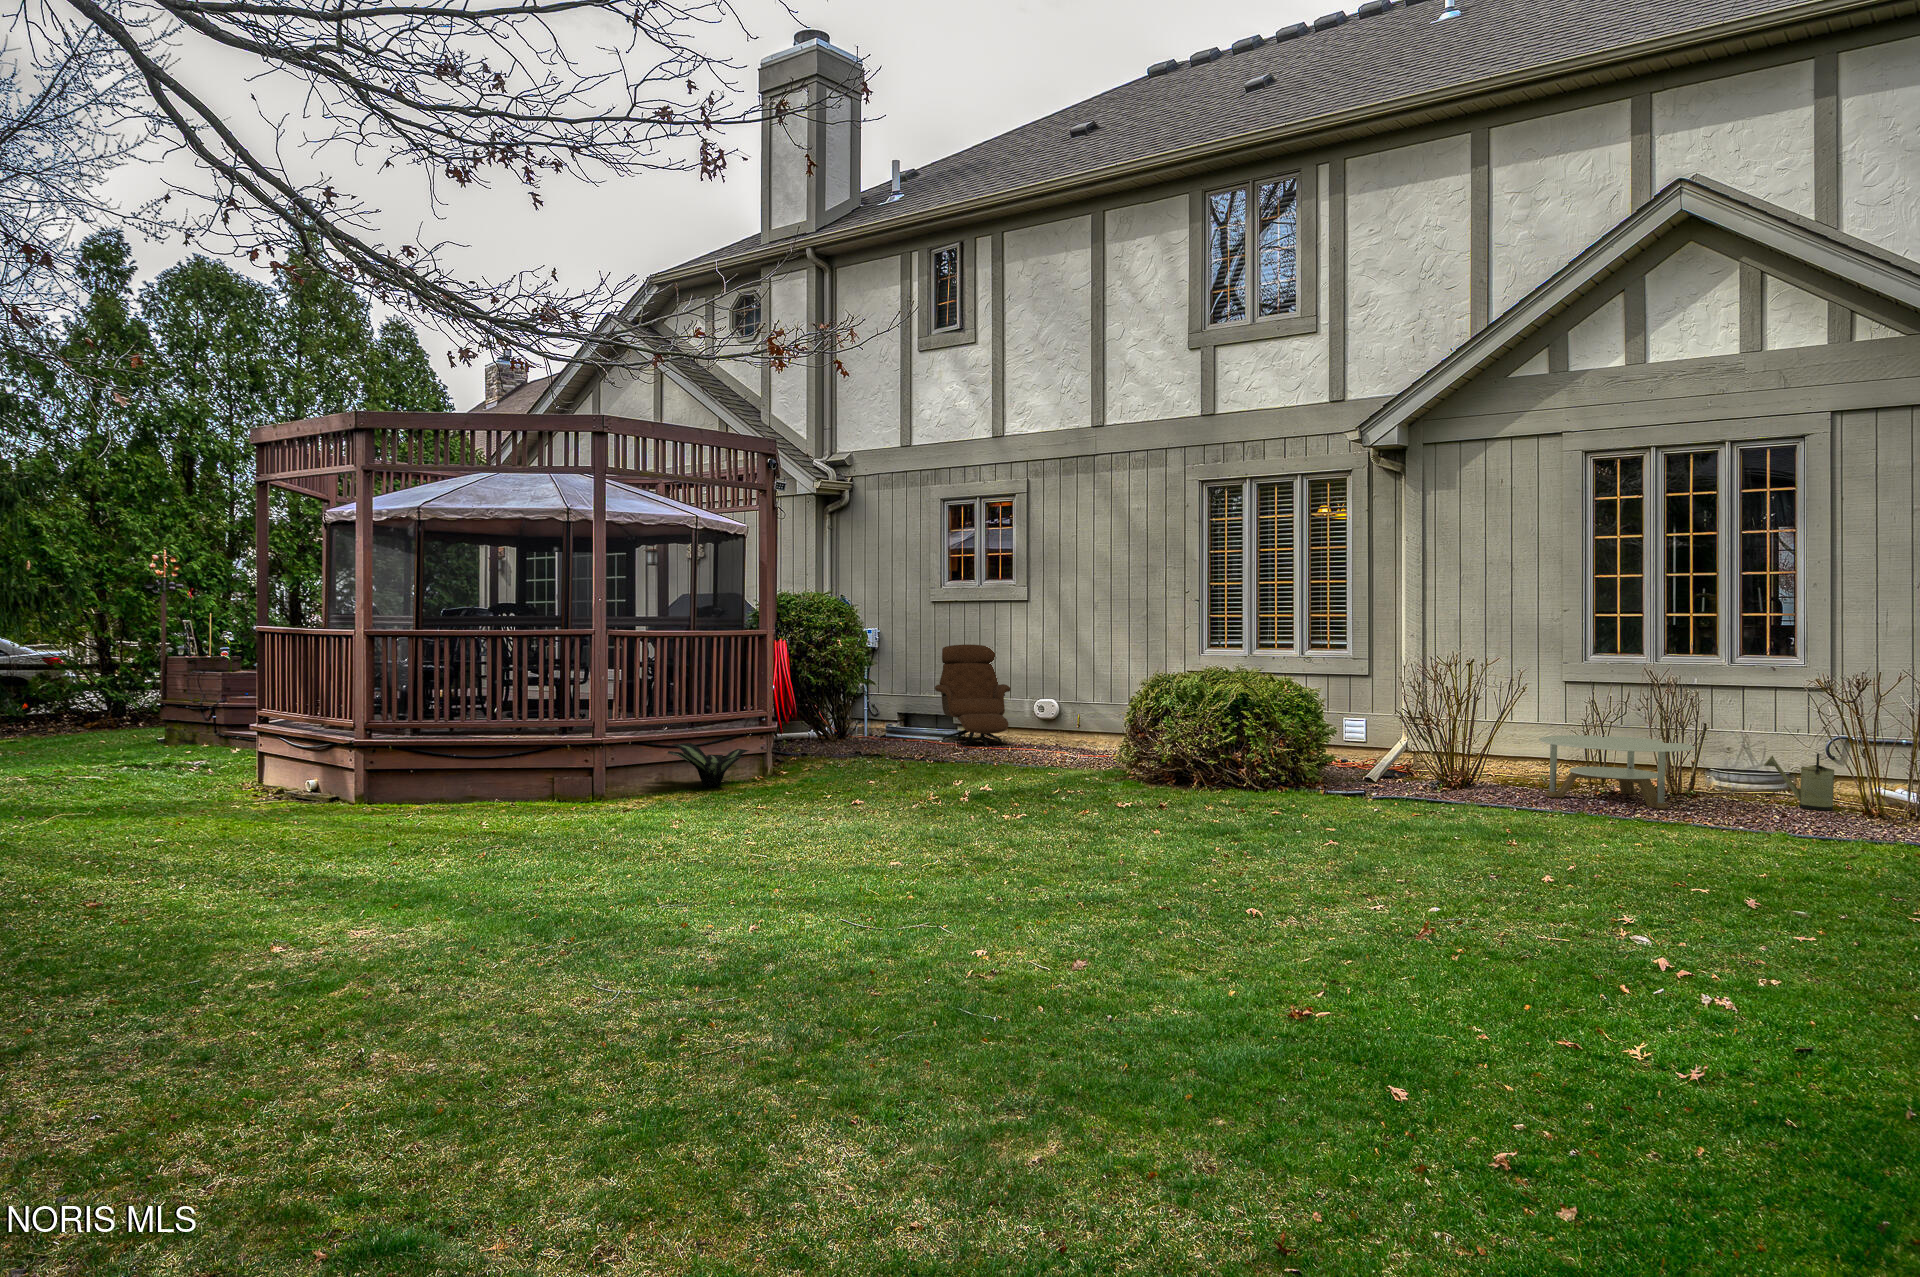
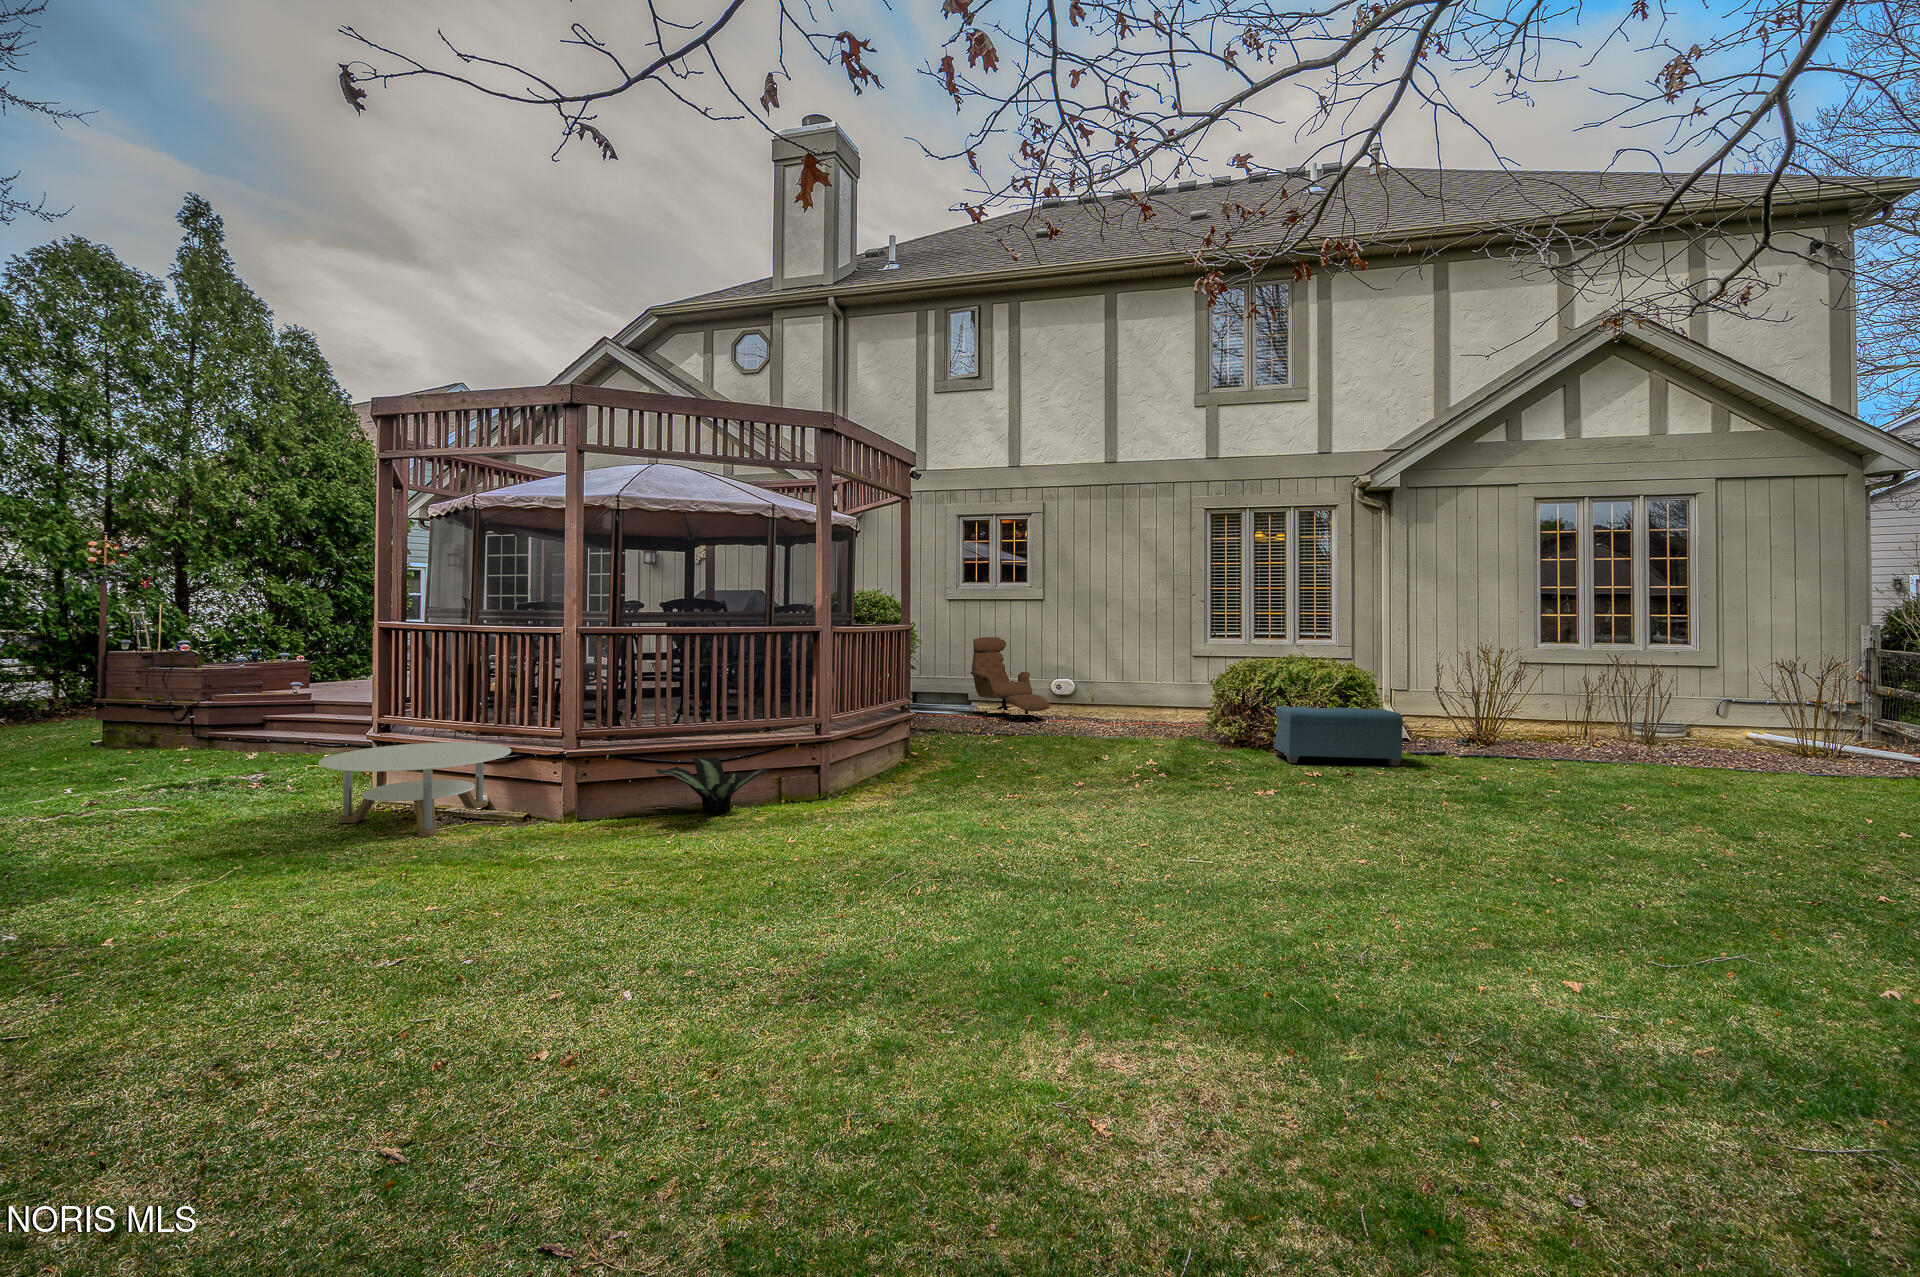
bench: none [1131,727,1274,802] -> present [1274,706,1403,766]
round table: present [1539,735,1695,809] -> present [318,742,511,837]
potted plant: present [668,743,749,787] -> present [656,757,768,815]
watering can: present [1764,753,1835,810] -> none [1674,713,1729,752]

